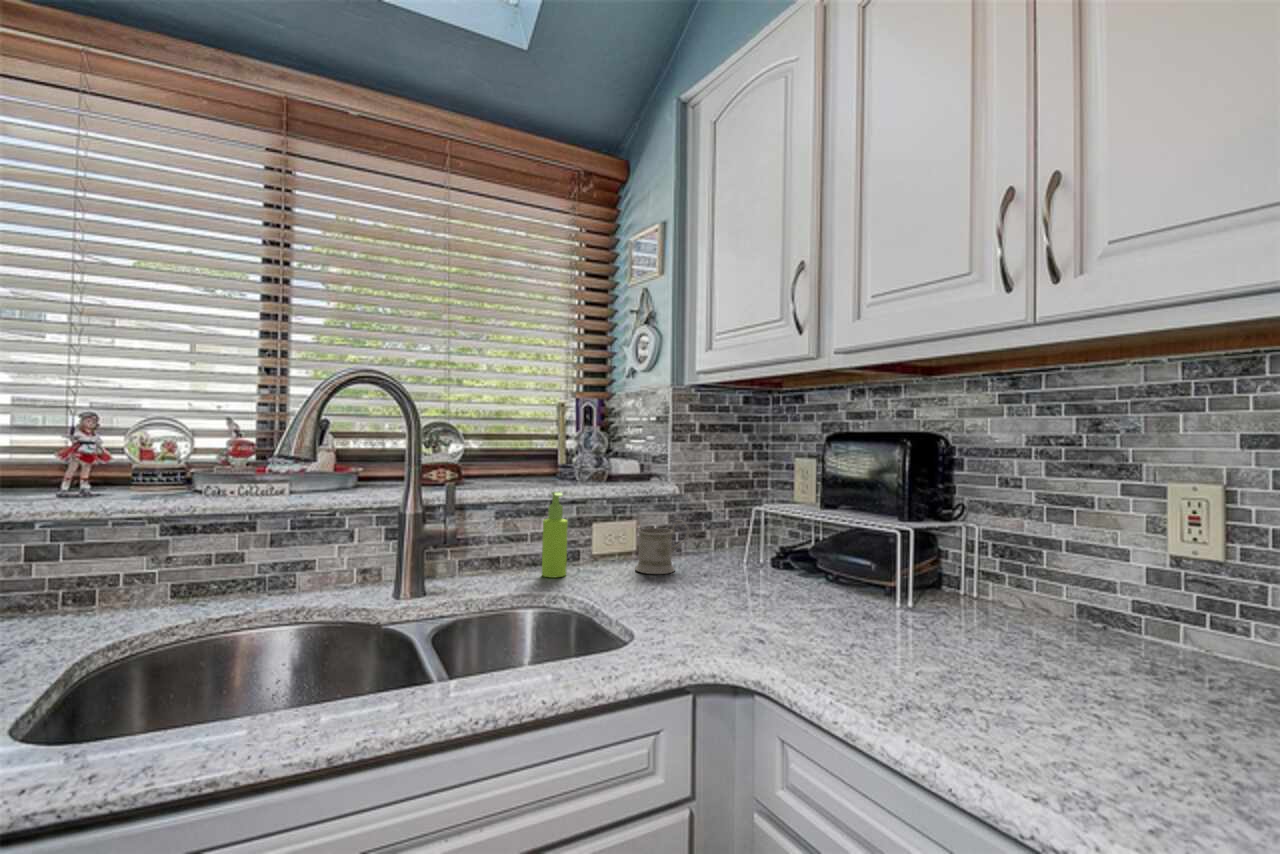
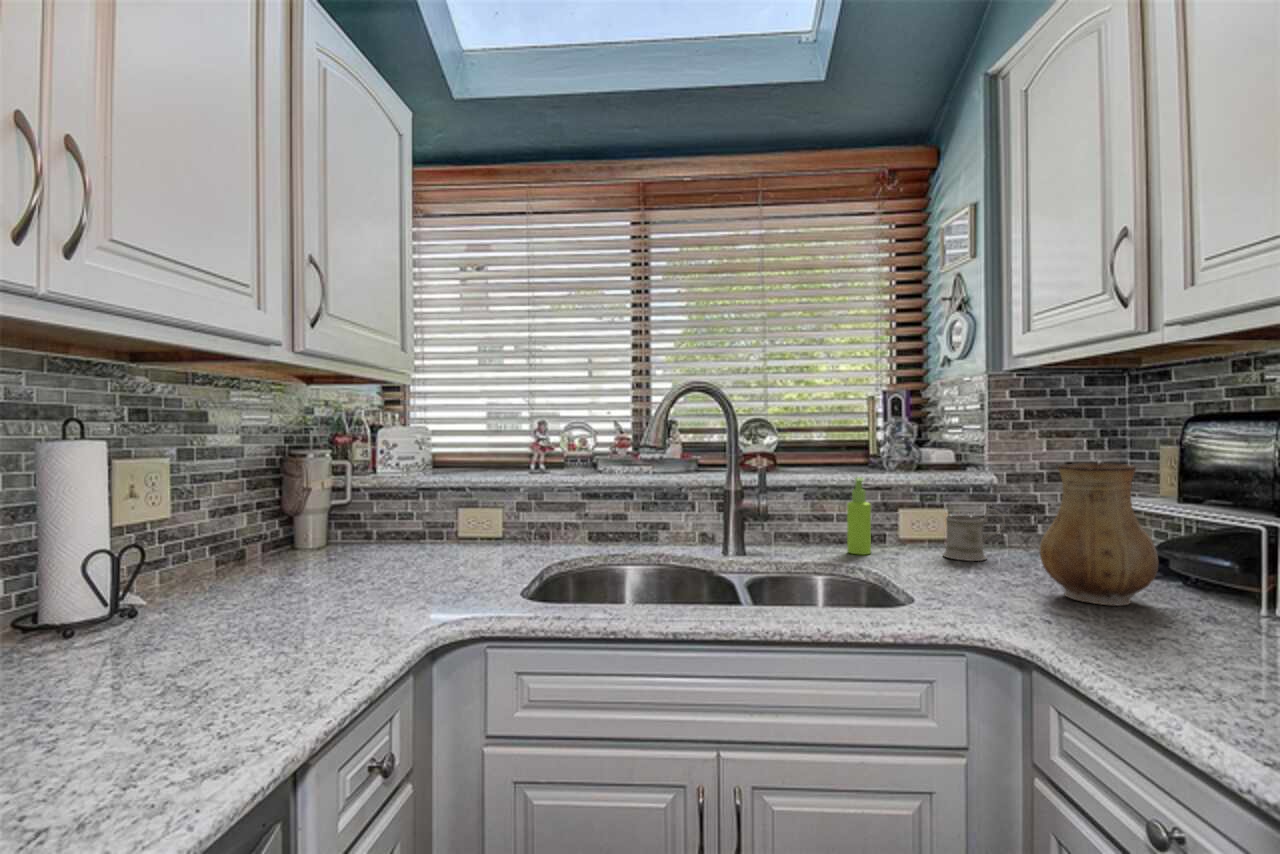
ceramic pitcher: none [740,477,832,614] -> present [1040,463,1158,606]

